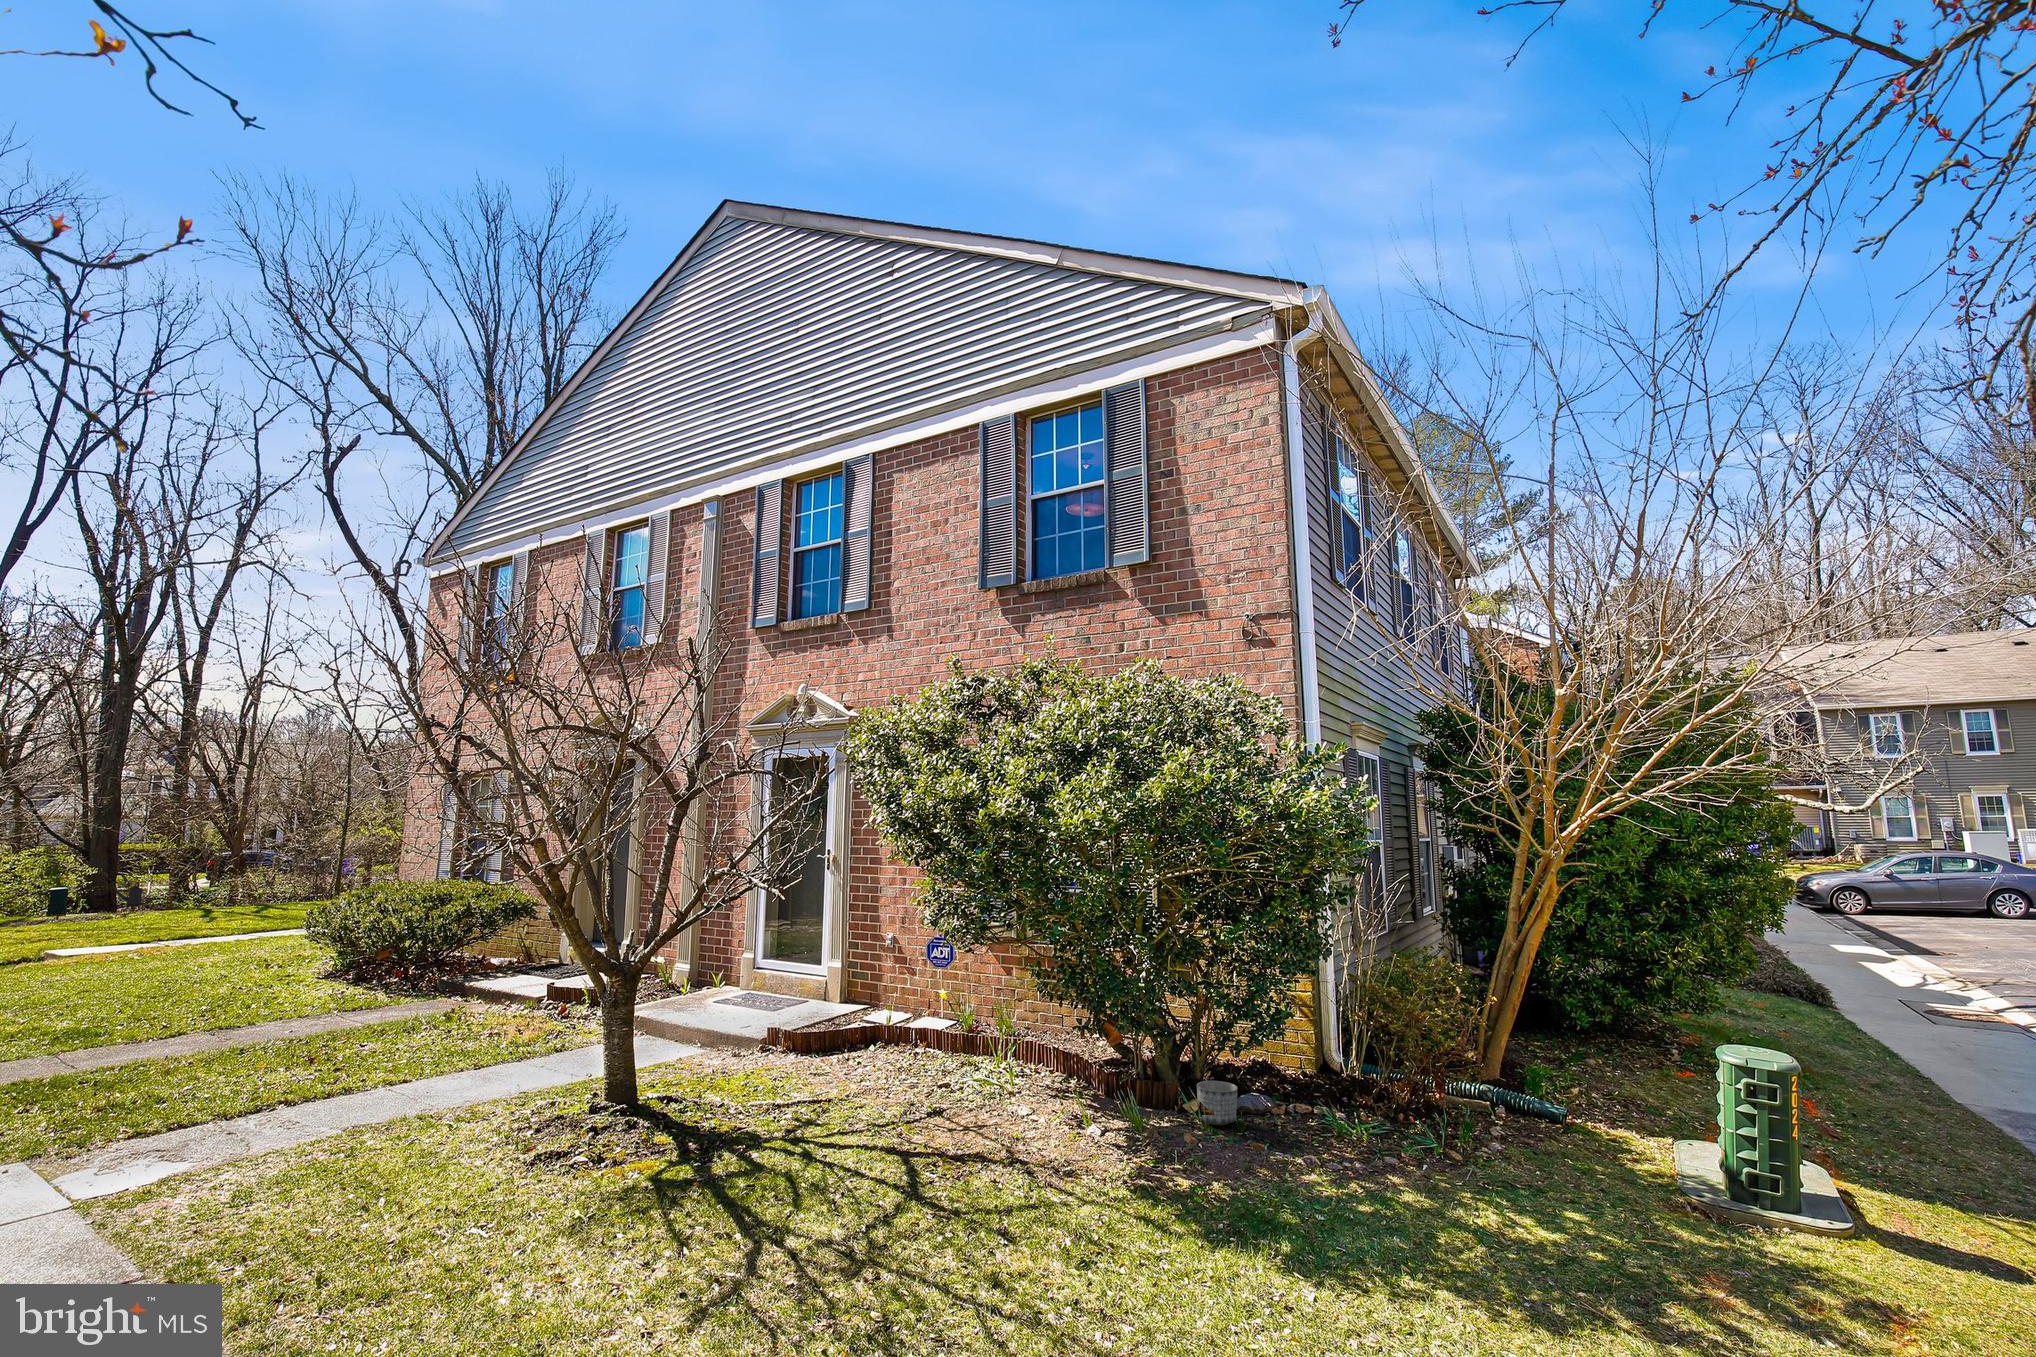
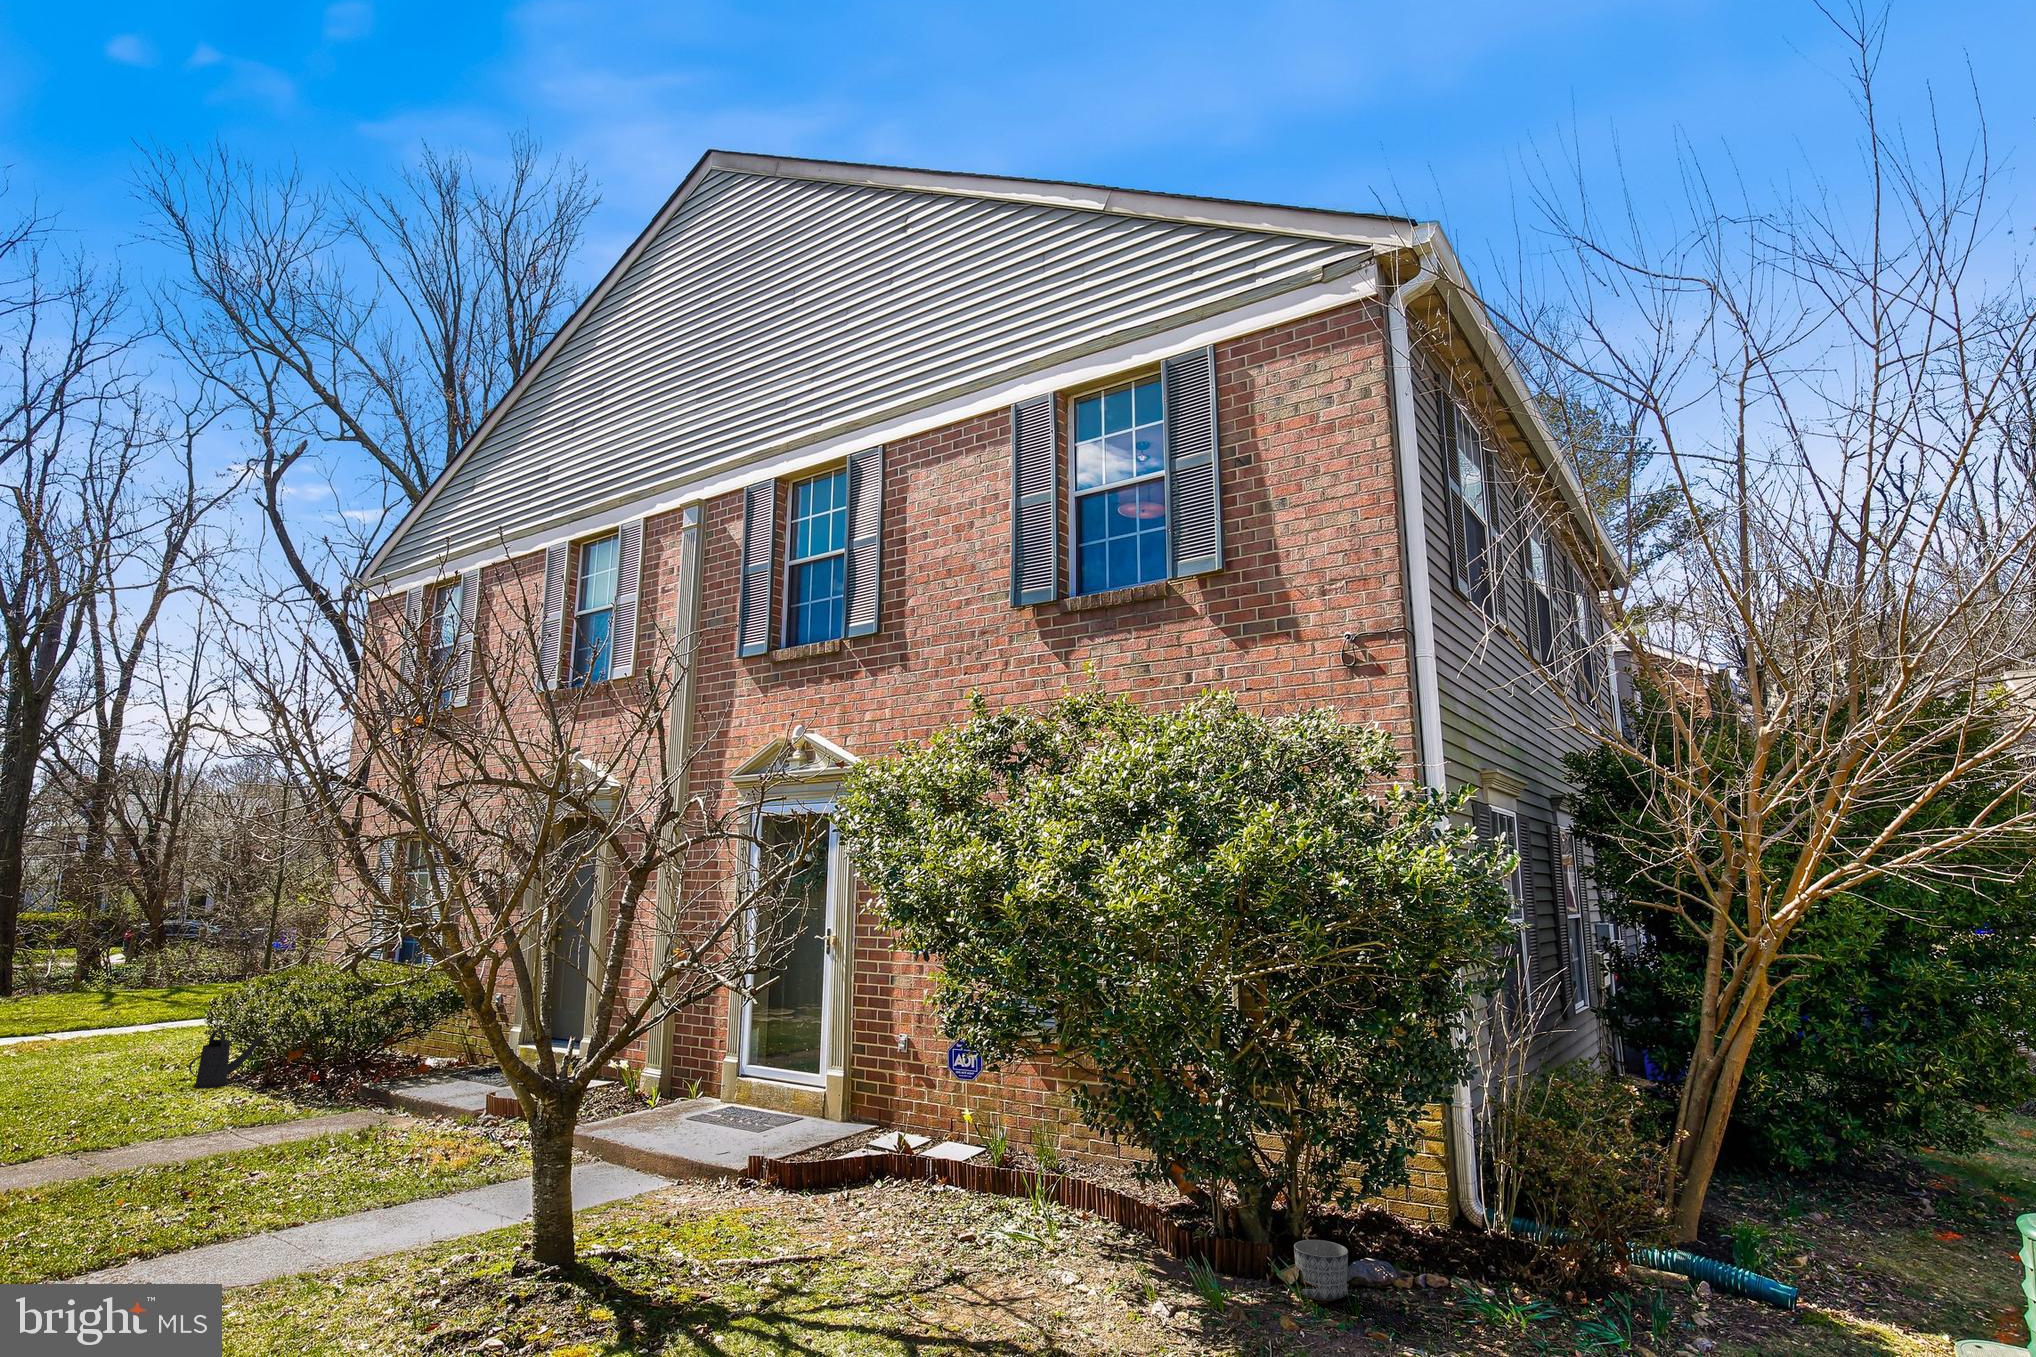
watering can: present [112,882,147,906] -> present [189,1030,264,1088]

